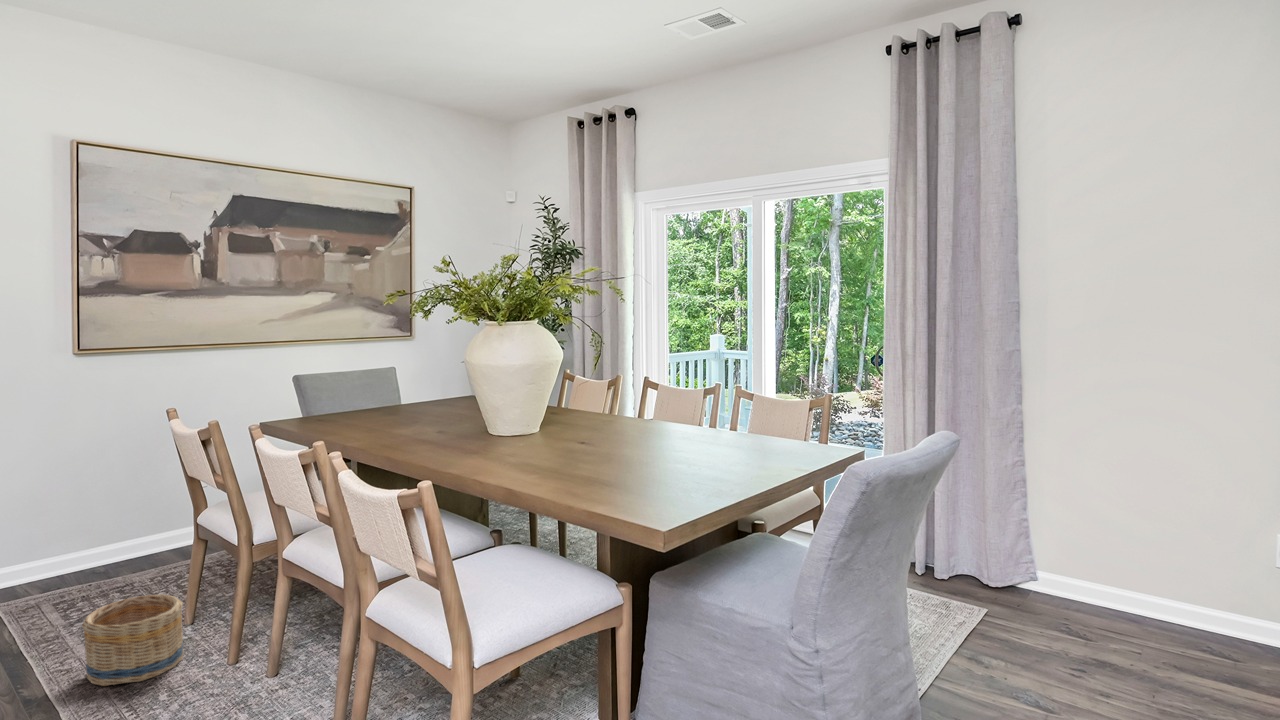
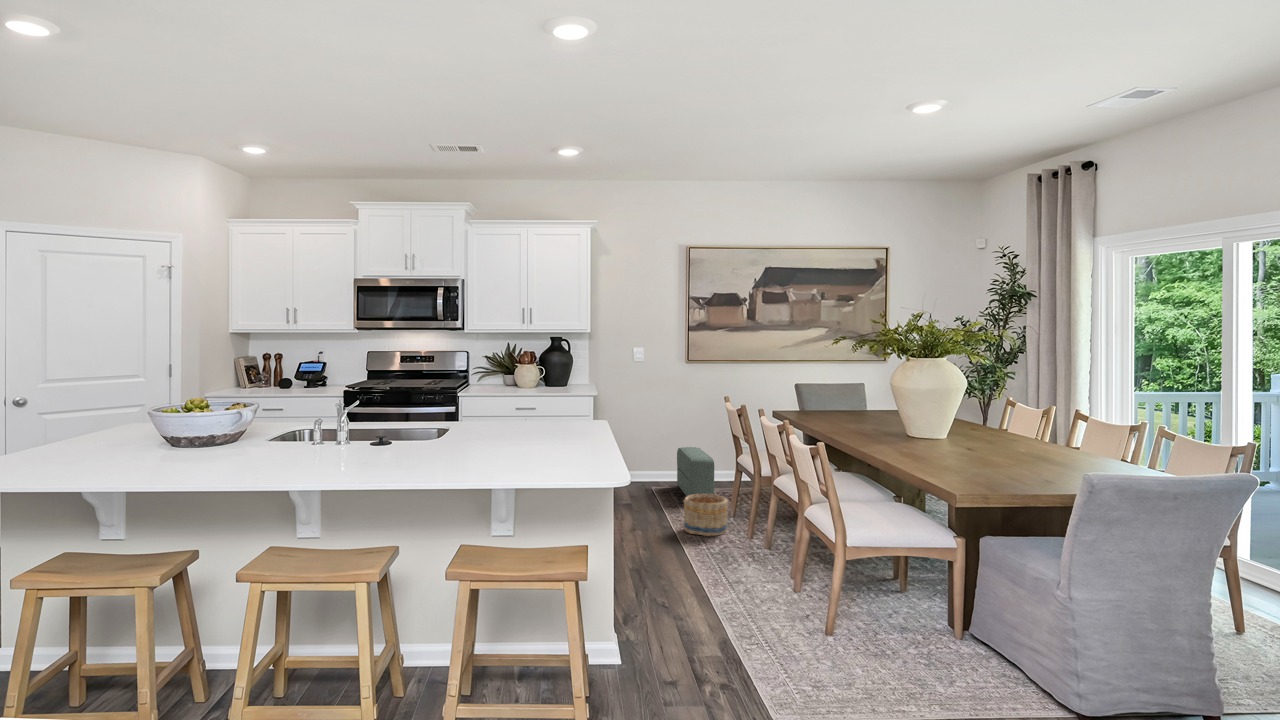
pouf: none [67,498,151,603] -> present [677,447,714,496]

